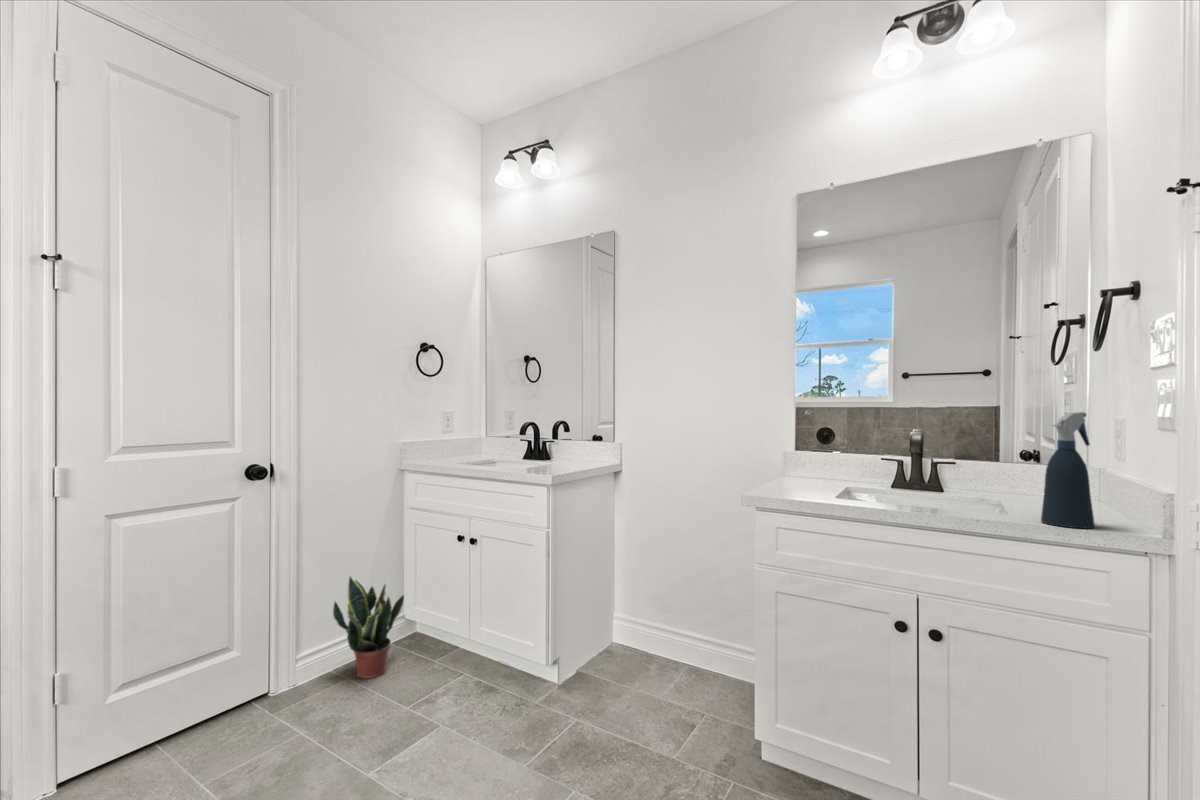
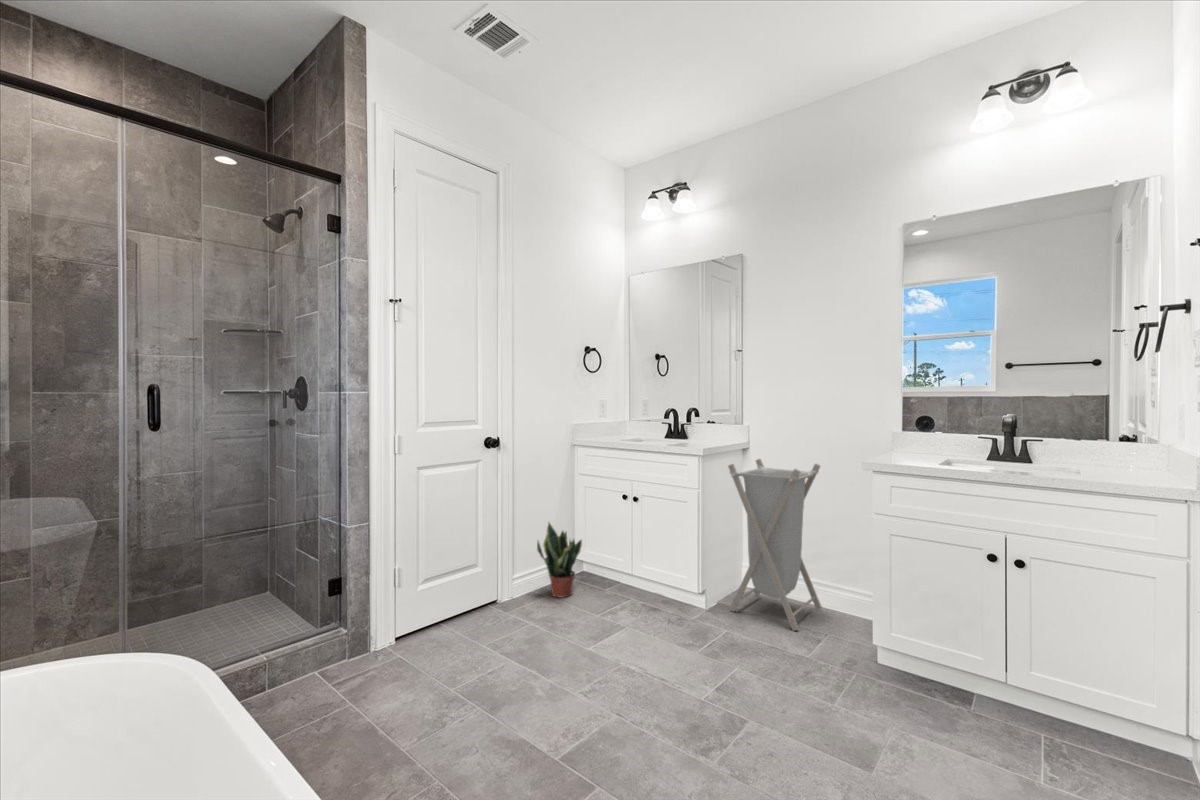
spray bottle: present [1041,412,1095,528] -> none [1104,397,1146,481]
laundry hamper: none [585,485,704,715] -> present [728,459,822,630]

